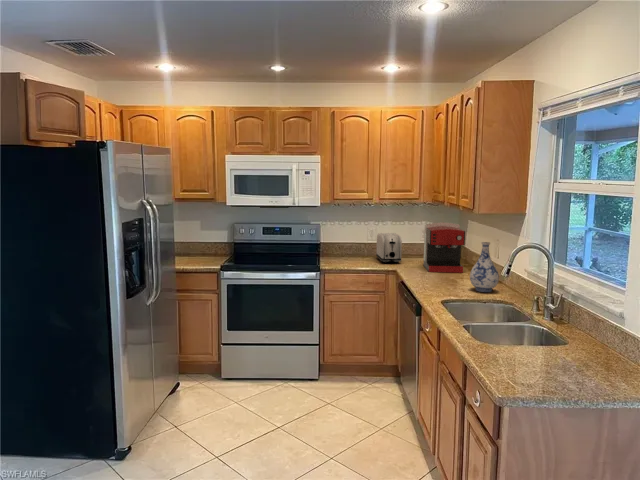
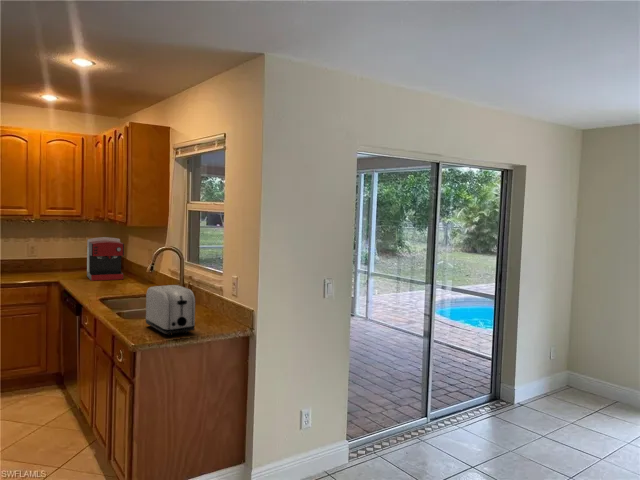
toaster: present [376,233,402,263] -> present [146,285,195,336]
vase: present [470,242,499,292] -> none [126,250,150,290]

